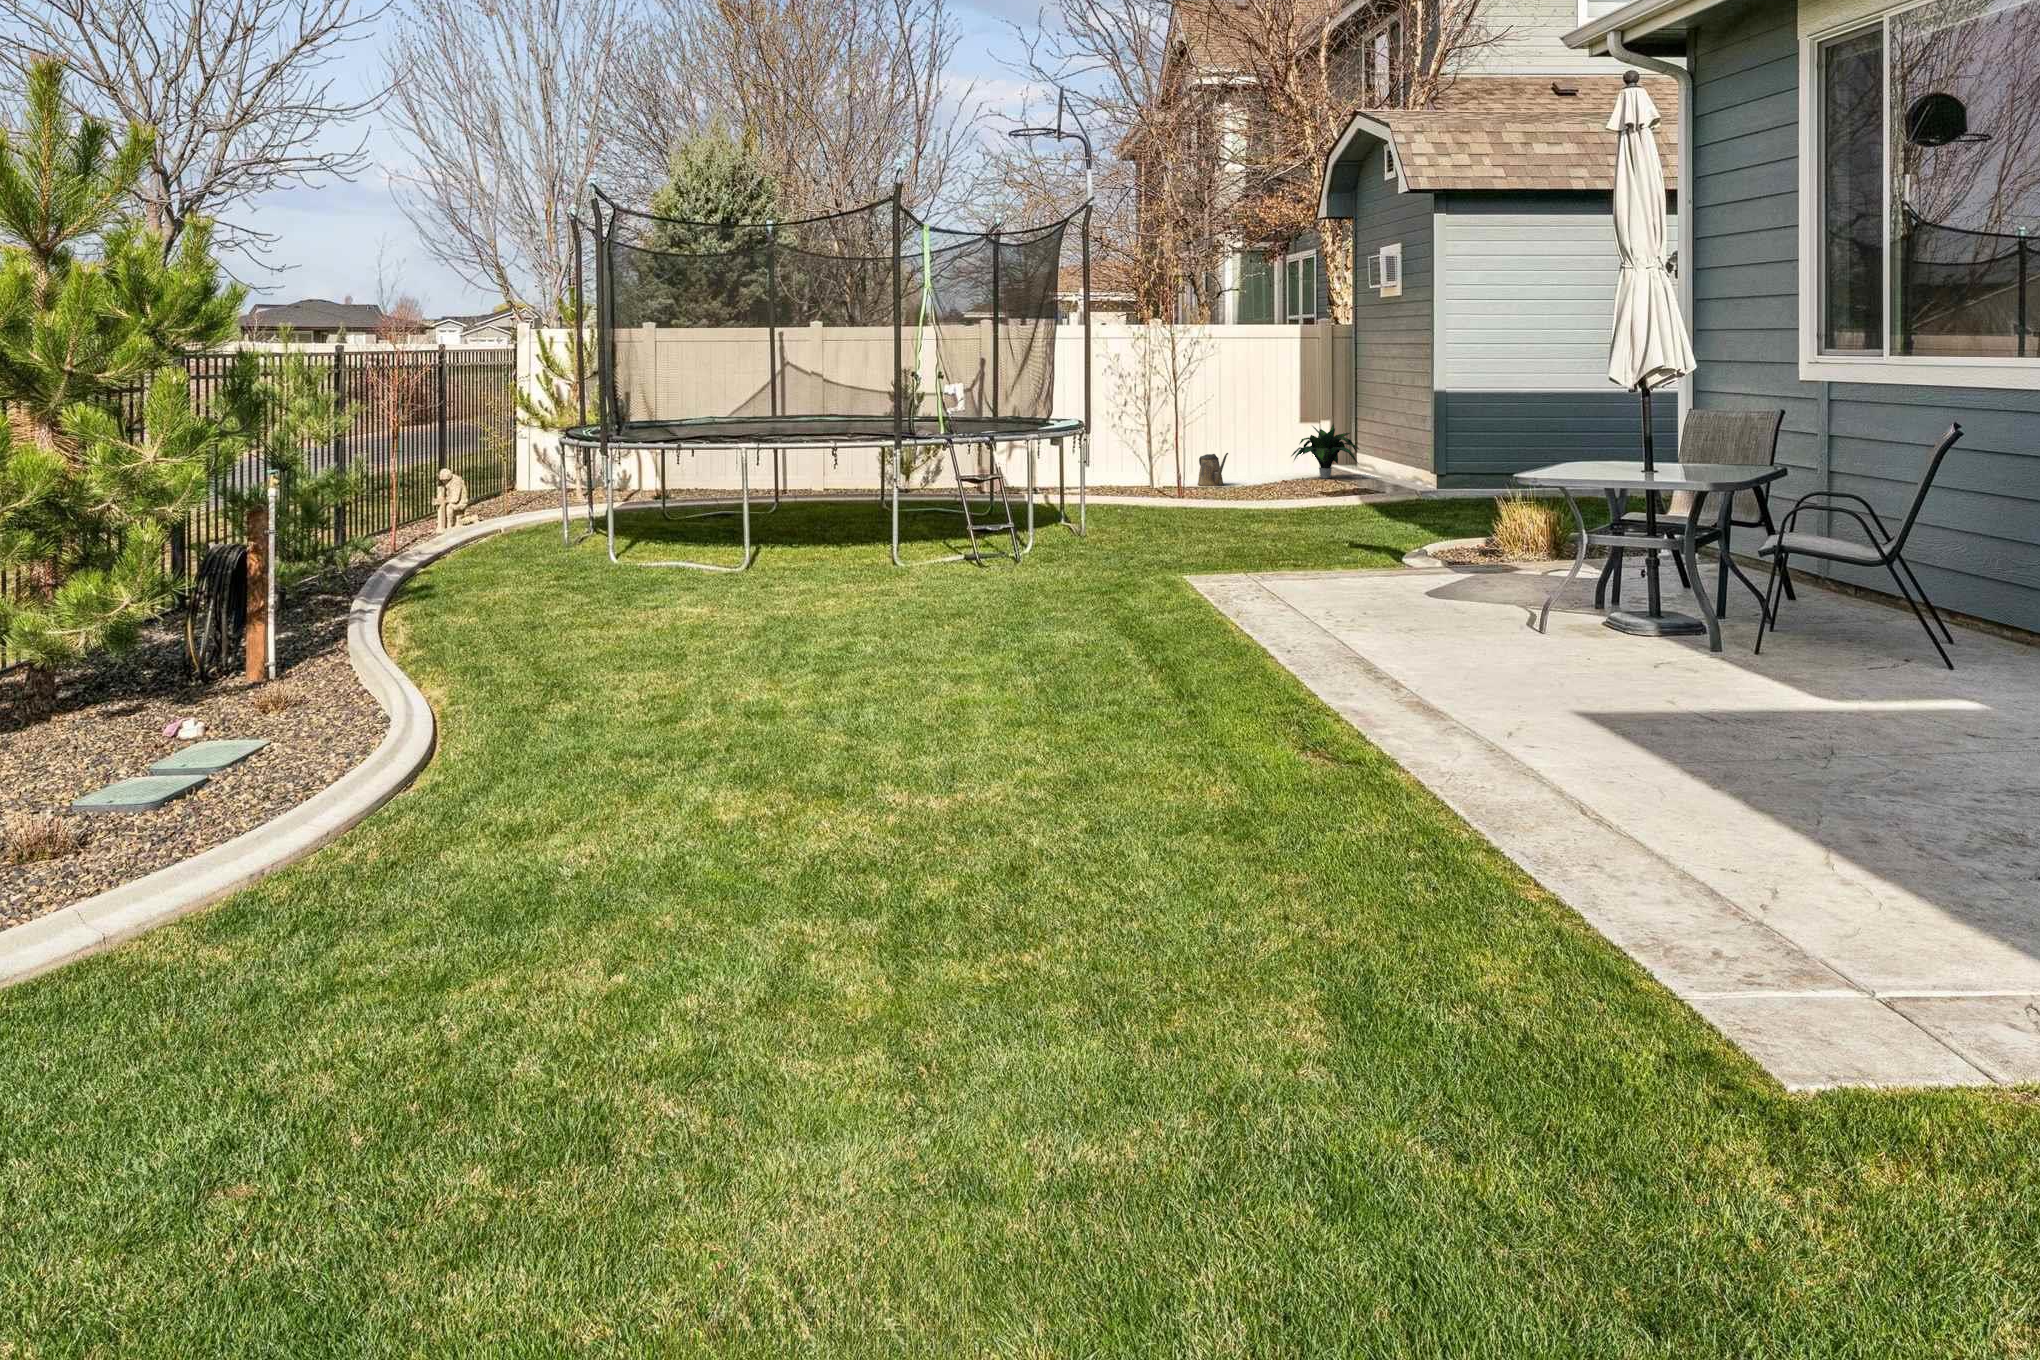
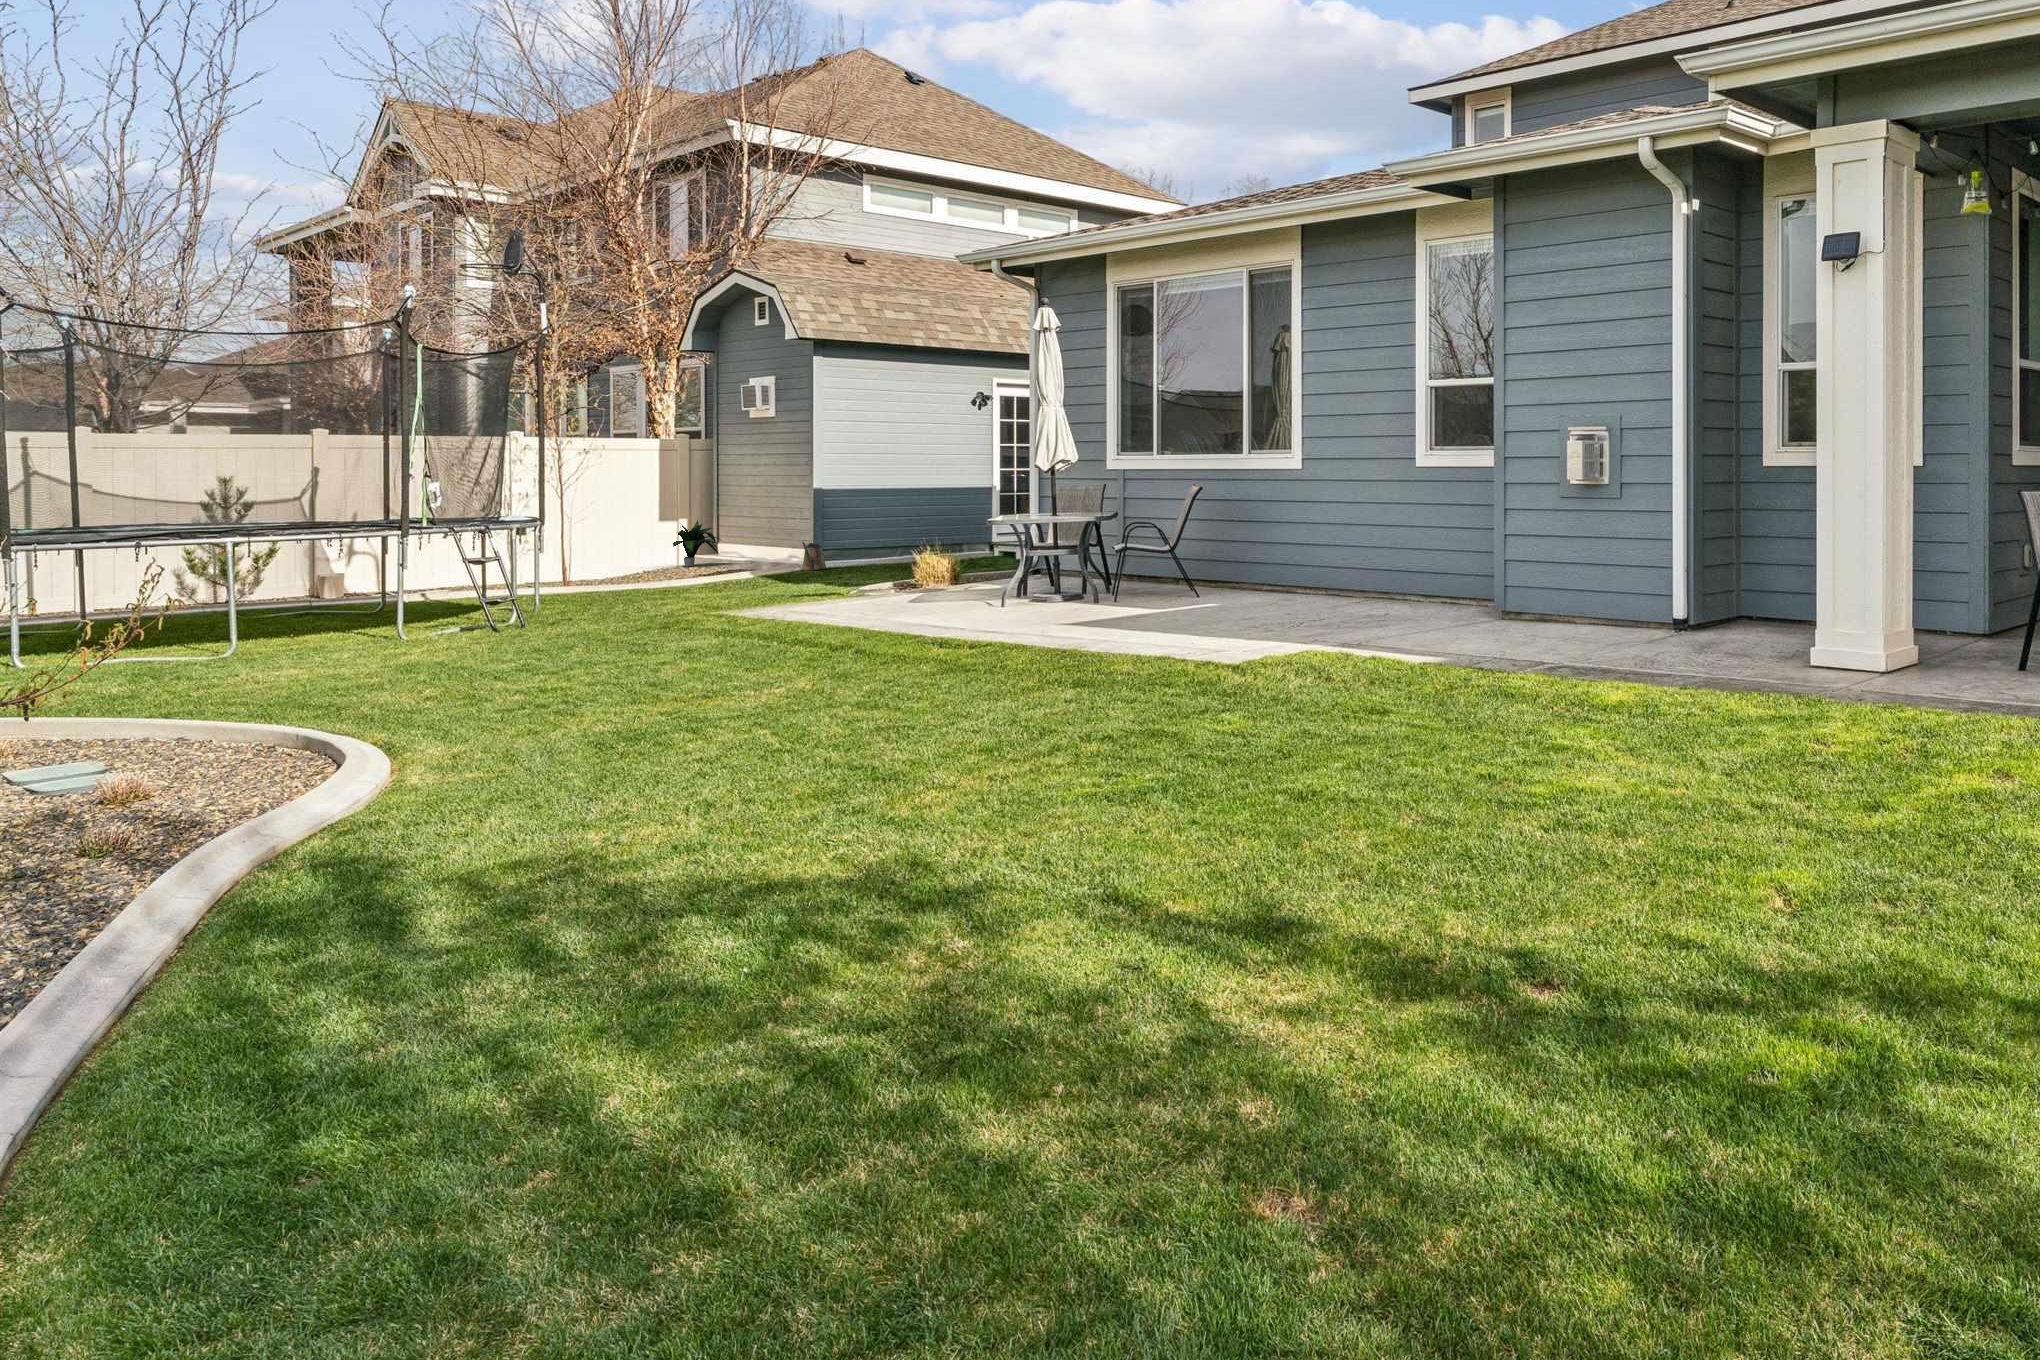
watering can: present [1198,453,1228,486] -> present [802,542,826,570]

